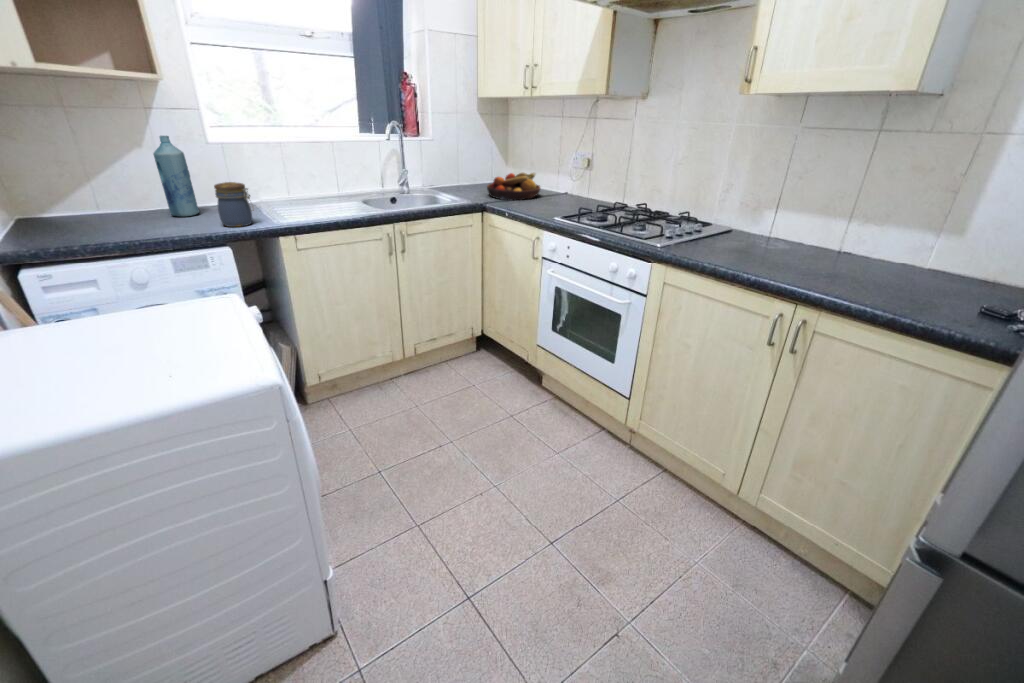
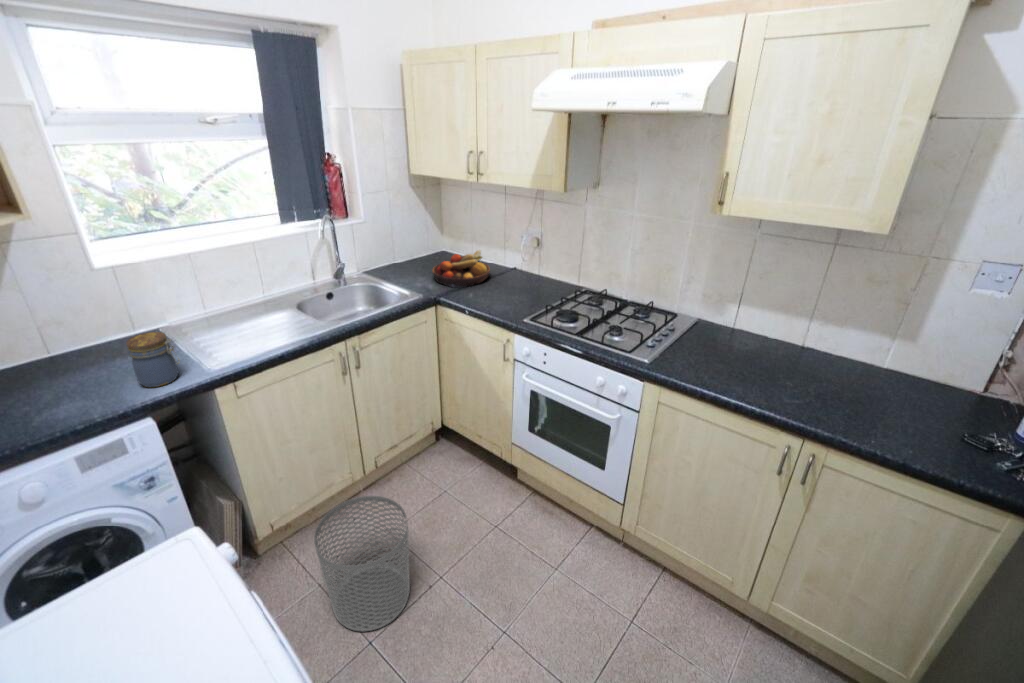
bottle: present [153,136,199,217] -> none [30,278,98,371]
waste bin: none [341,354,423,467] -> present [314,496,410,631]

